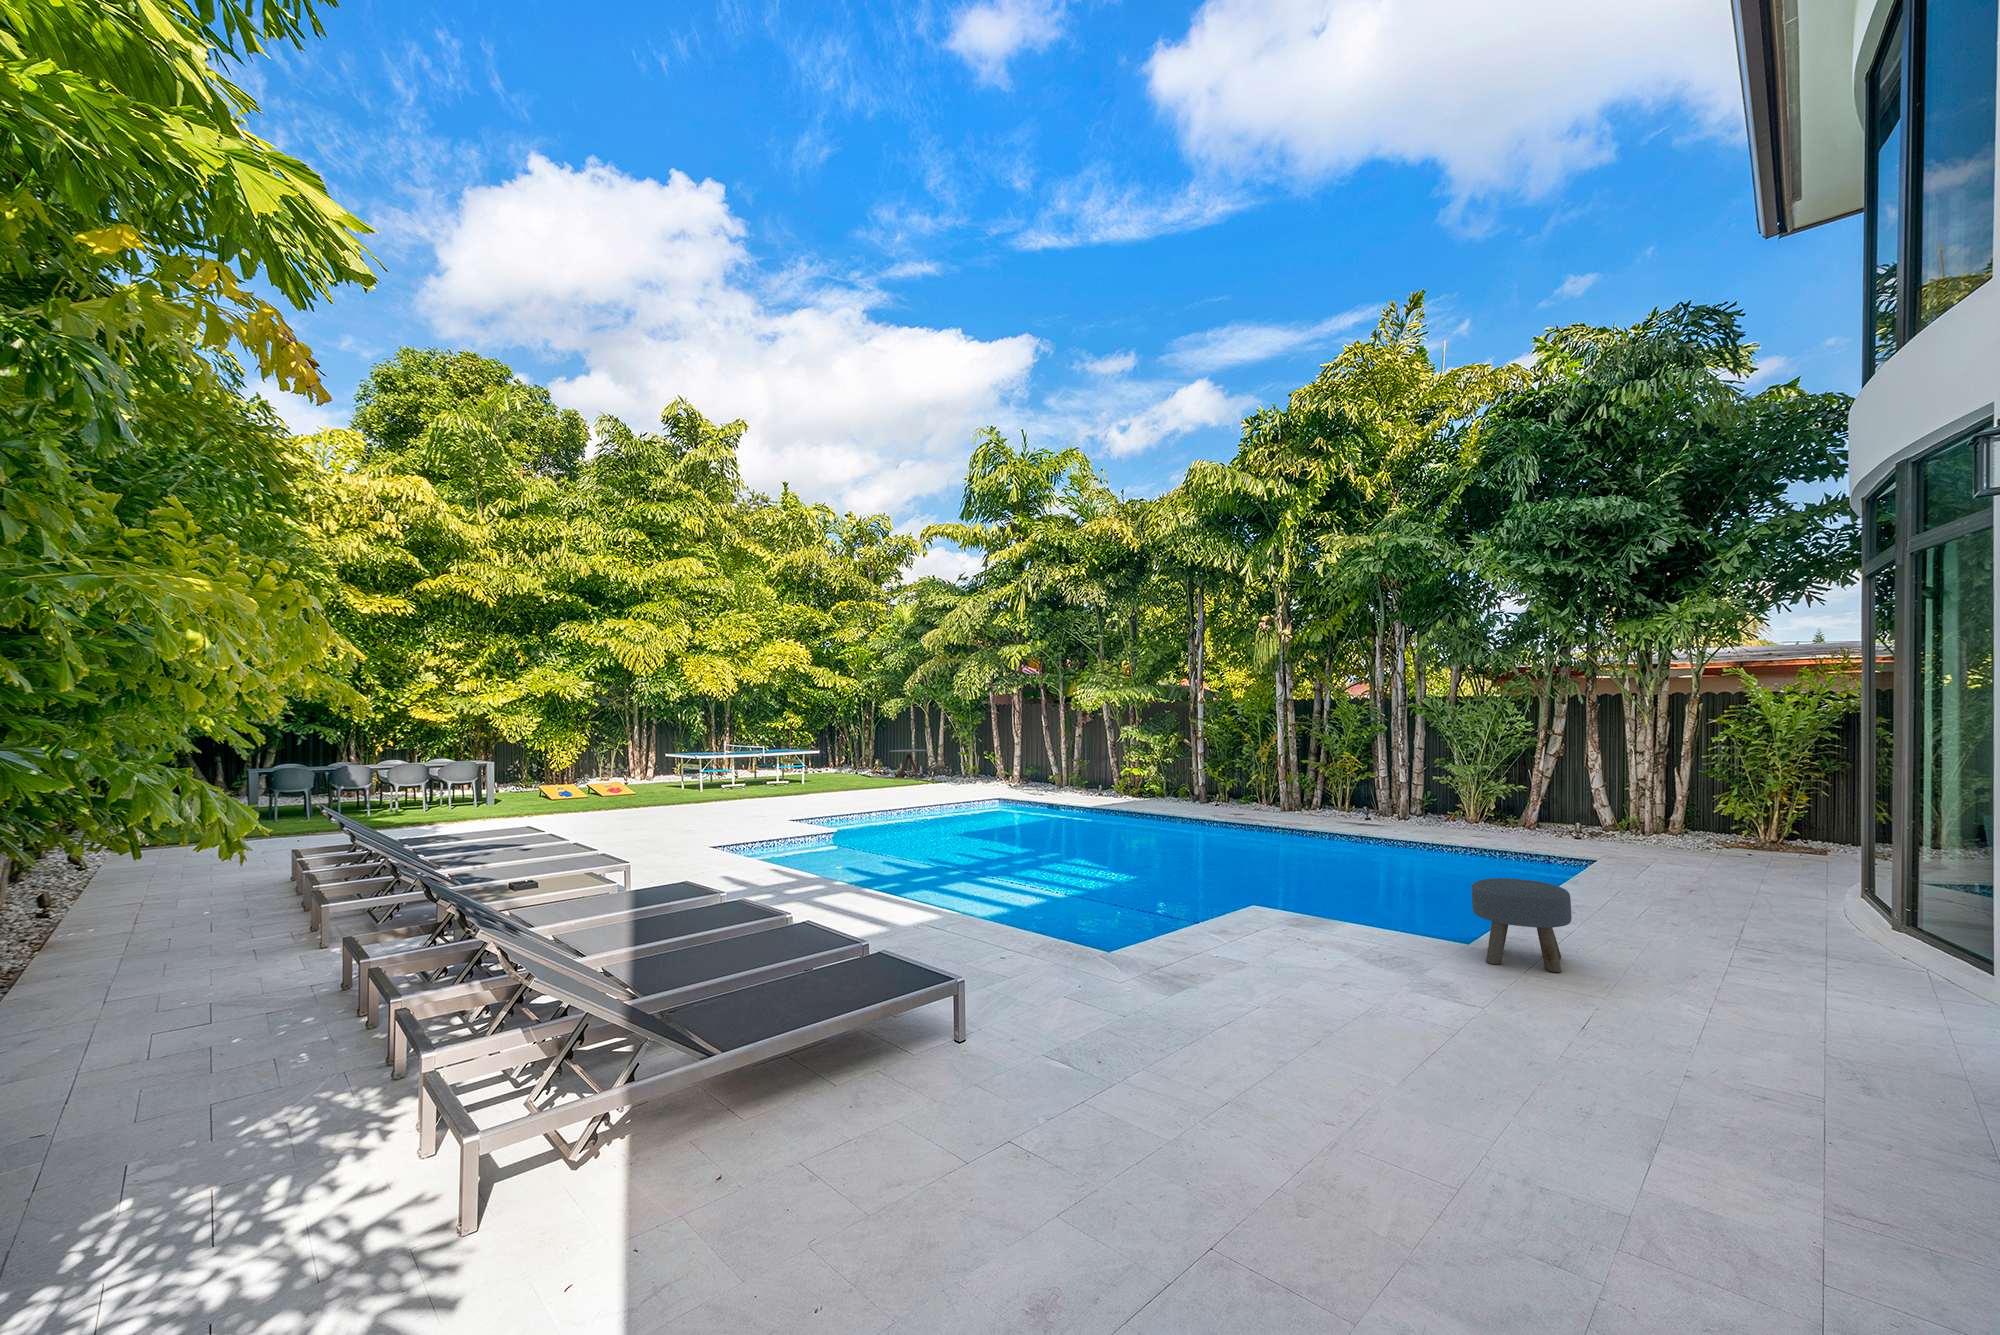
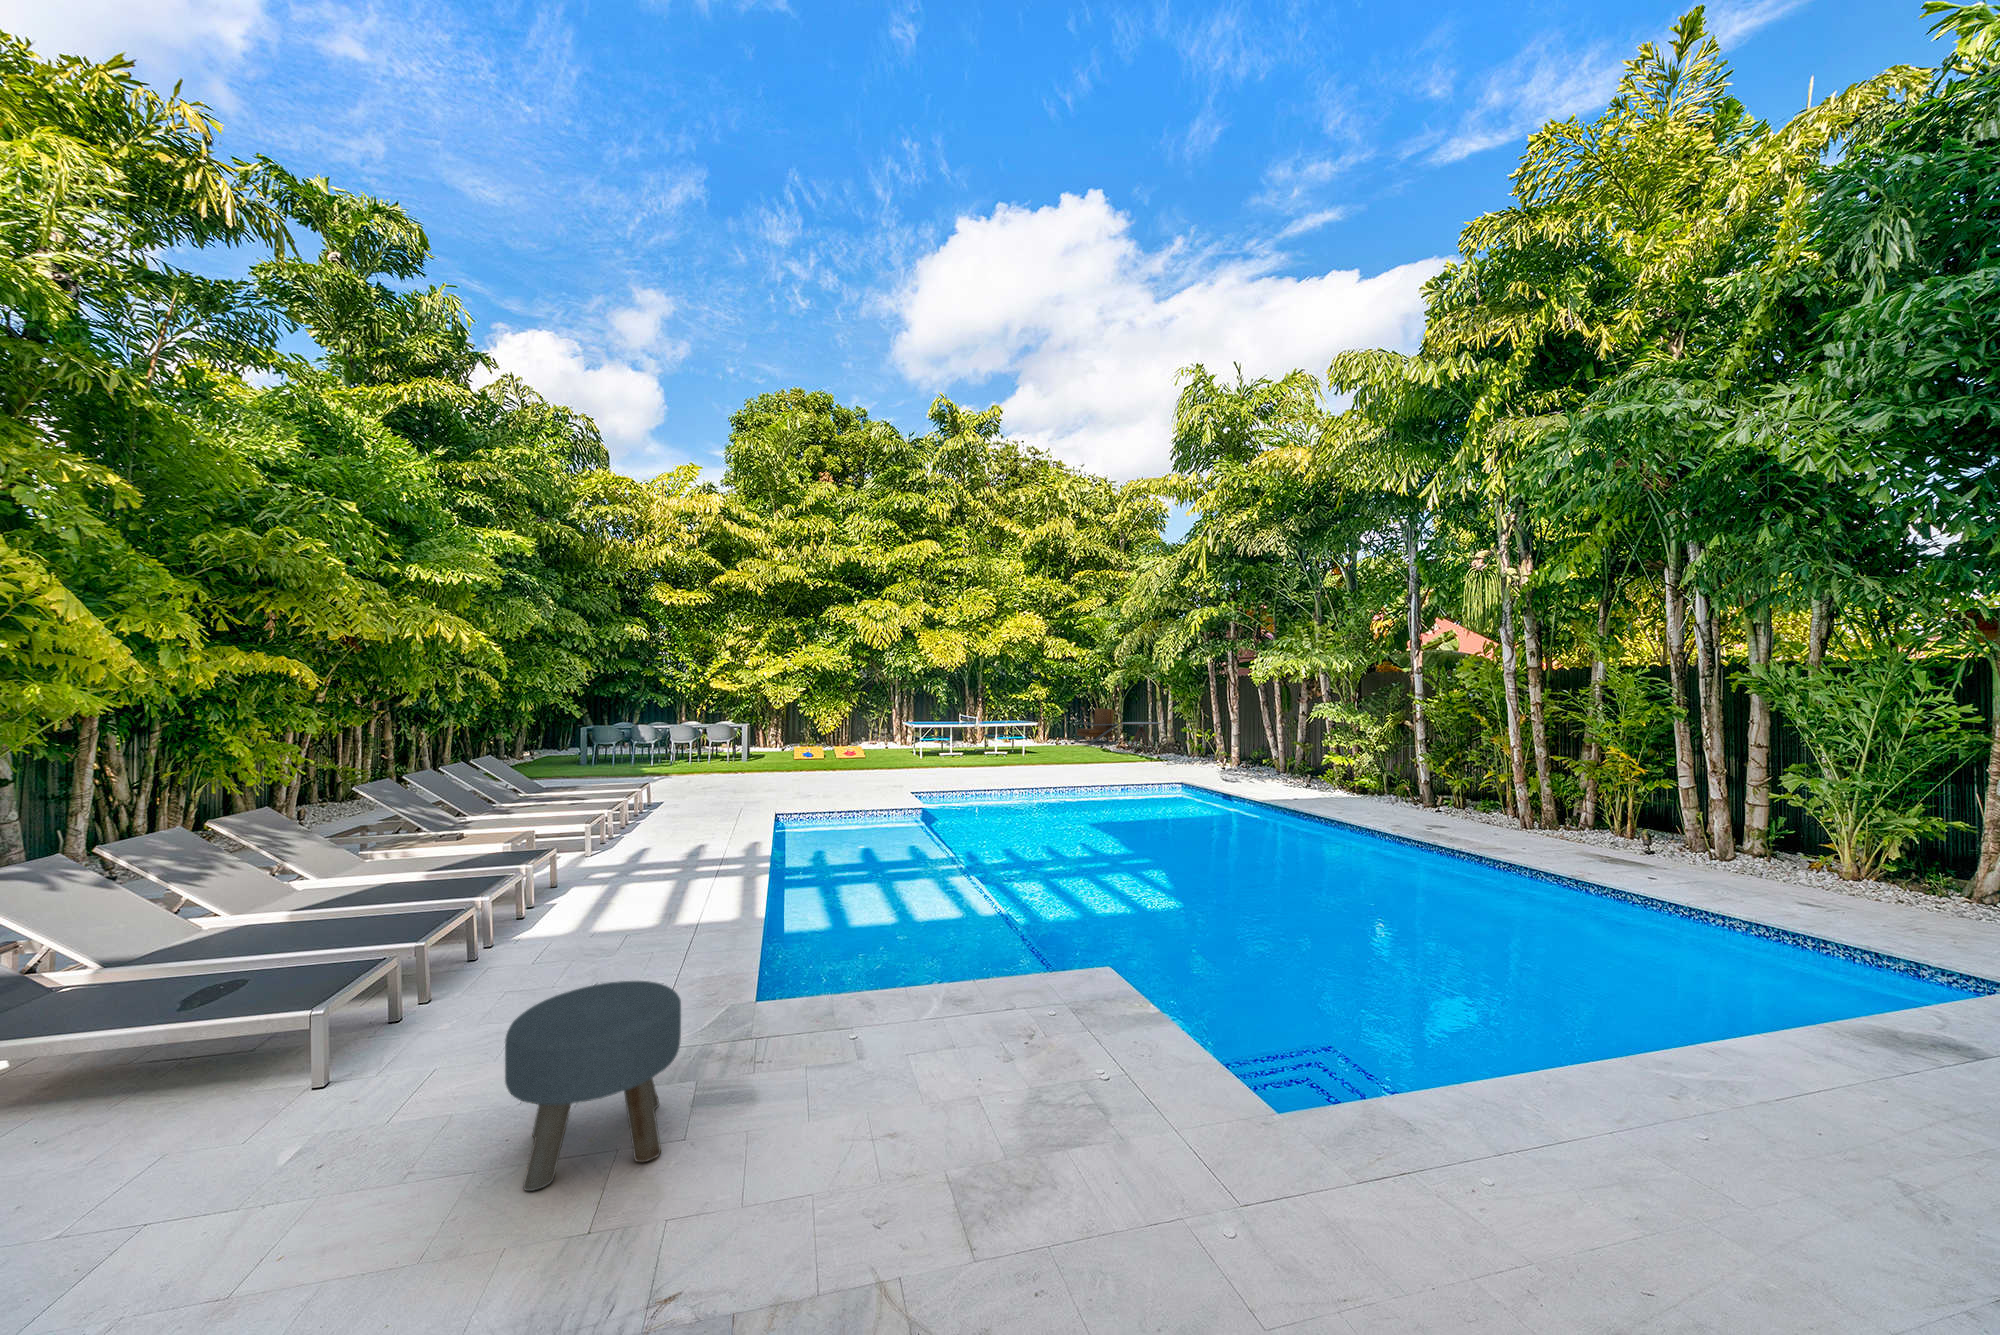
lounge chair: none [824,738,873,775] -> present [1074,708,1119,745]
ottoman: present [1471,878,1572,972] -> present [505,981,681,1191]

